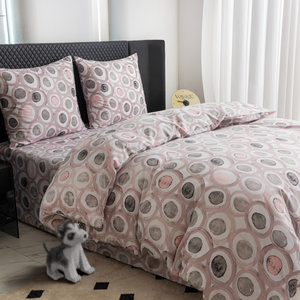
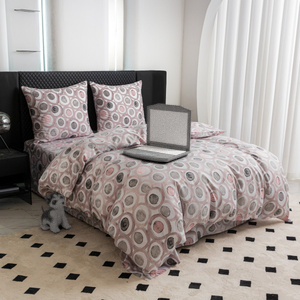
laptop: none [174,76,269,160] -> present [123,104,192,162]

